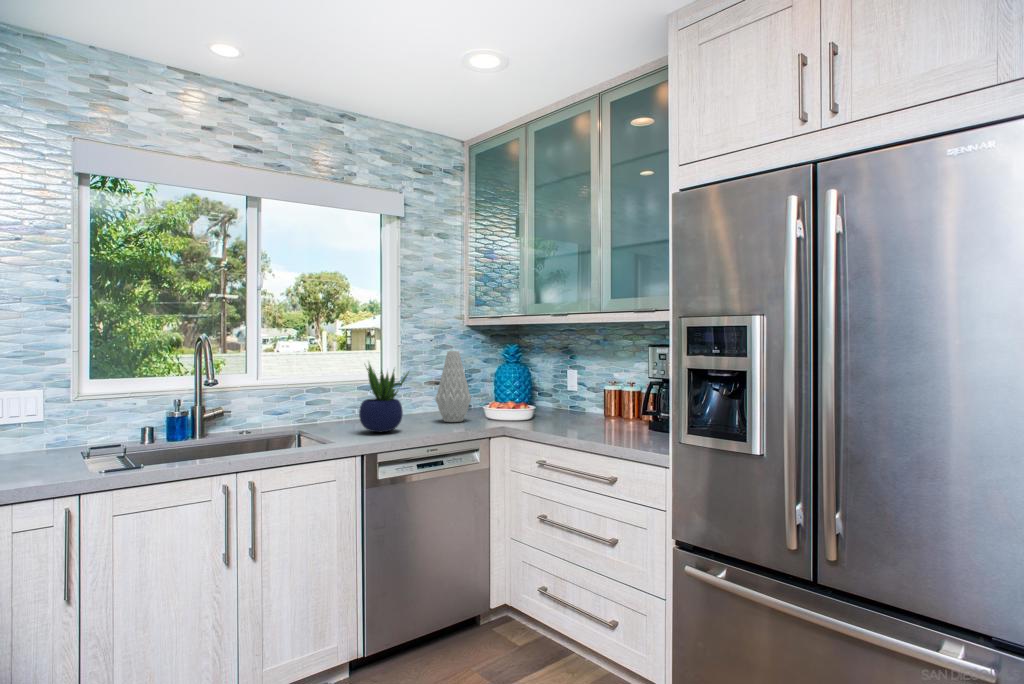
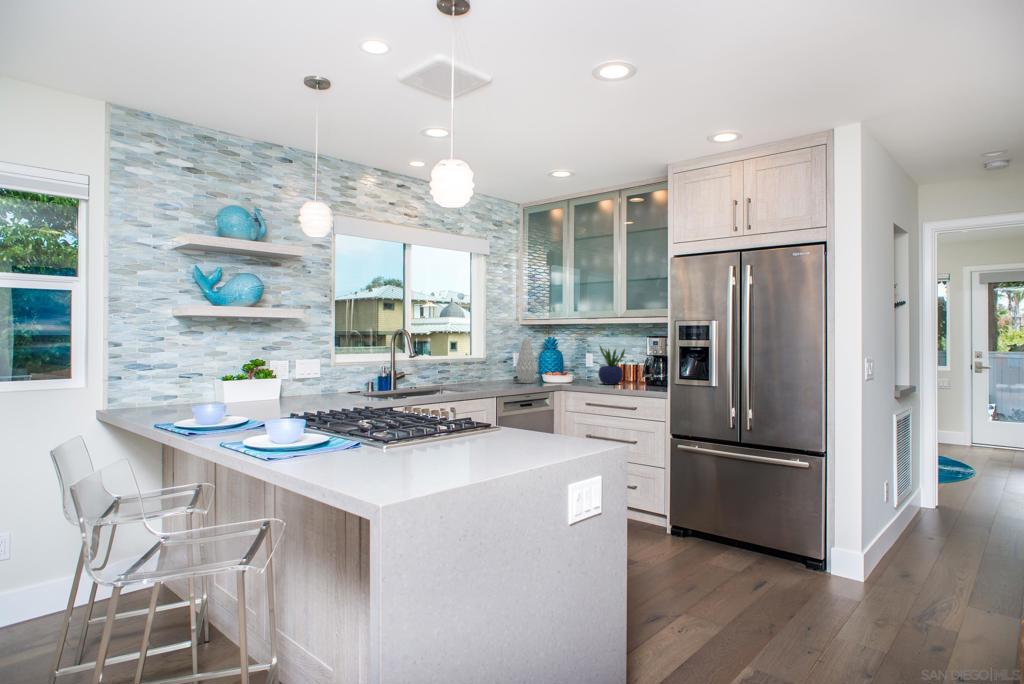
potted plant: present [359,364,408,432] -> present [598,346,625,385]

